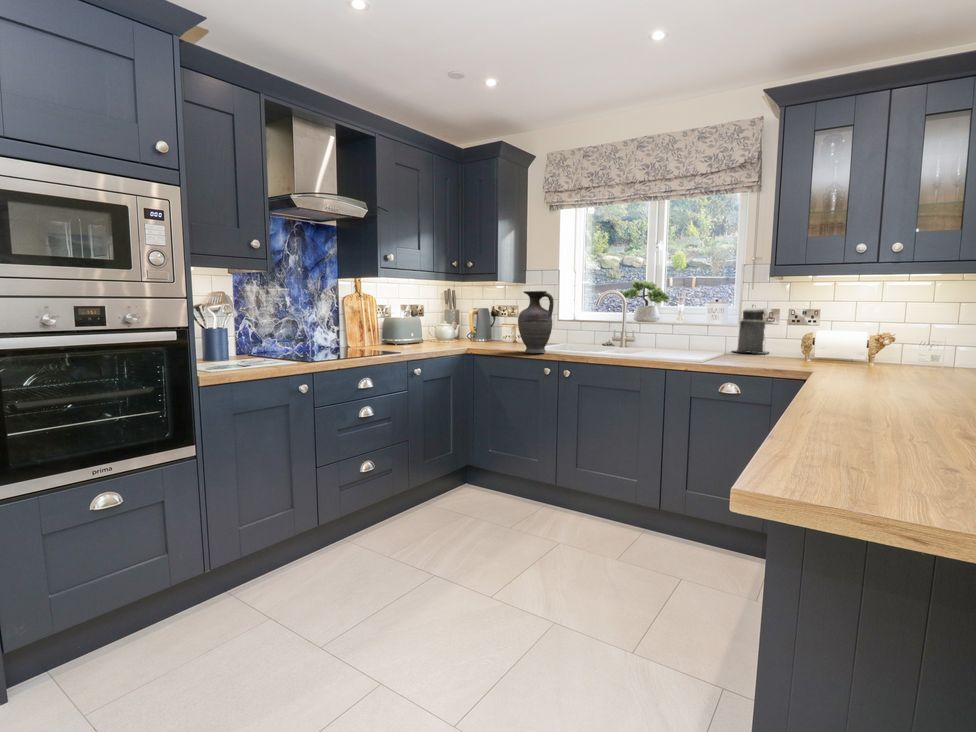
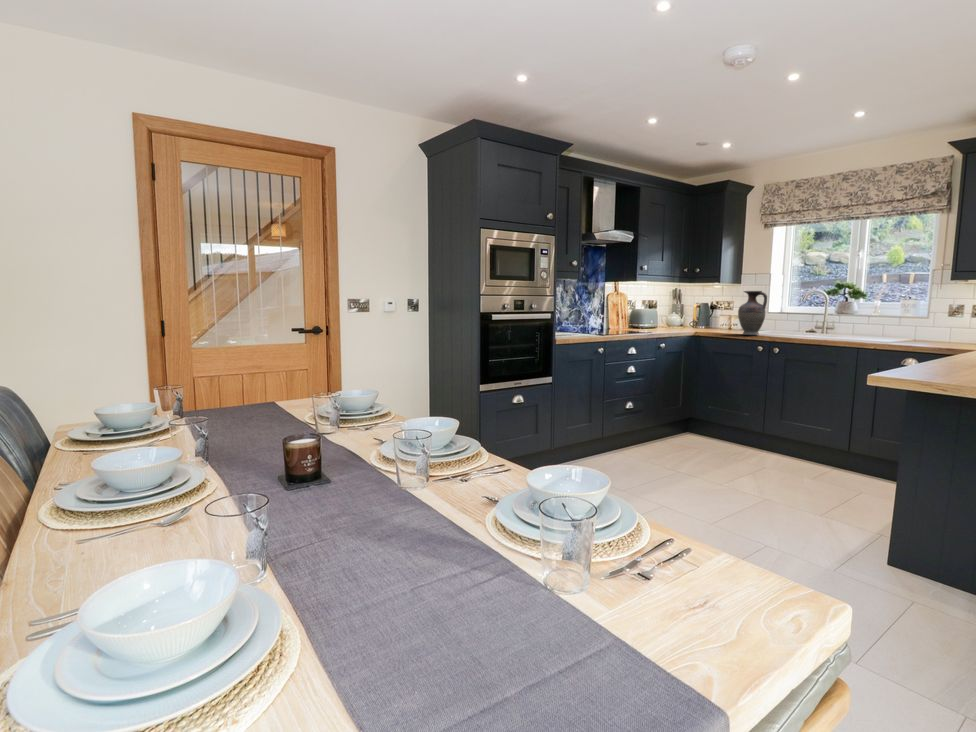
canister: present [734,305,768,353] -> none [920,301,955,339]

